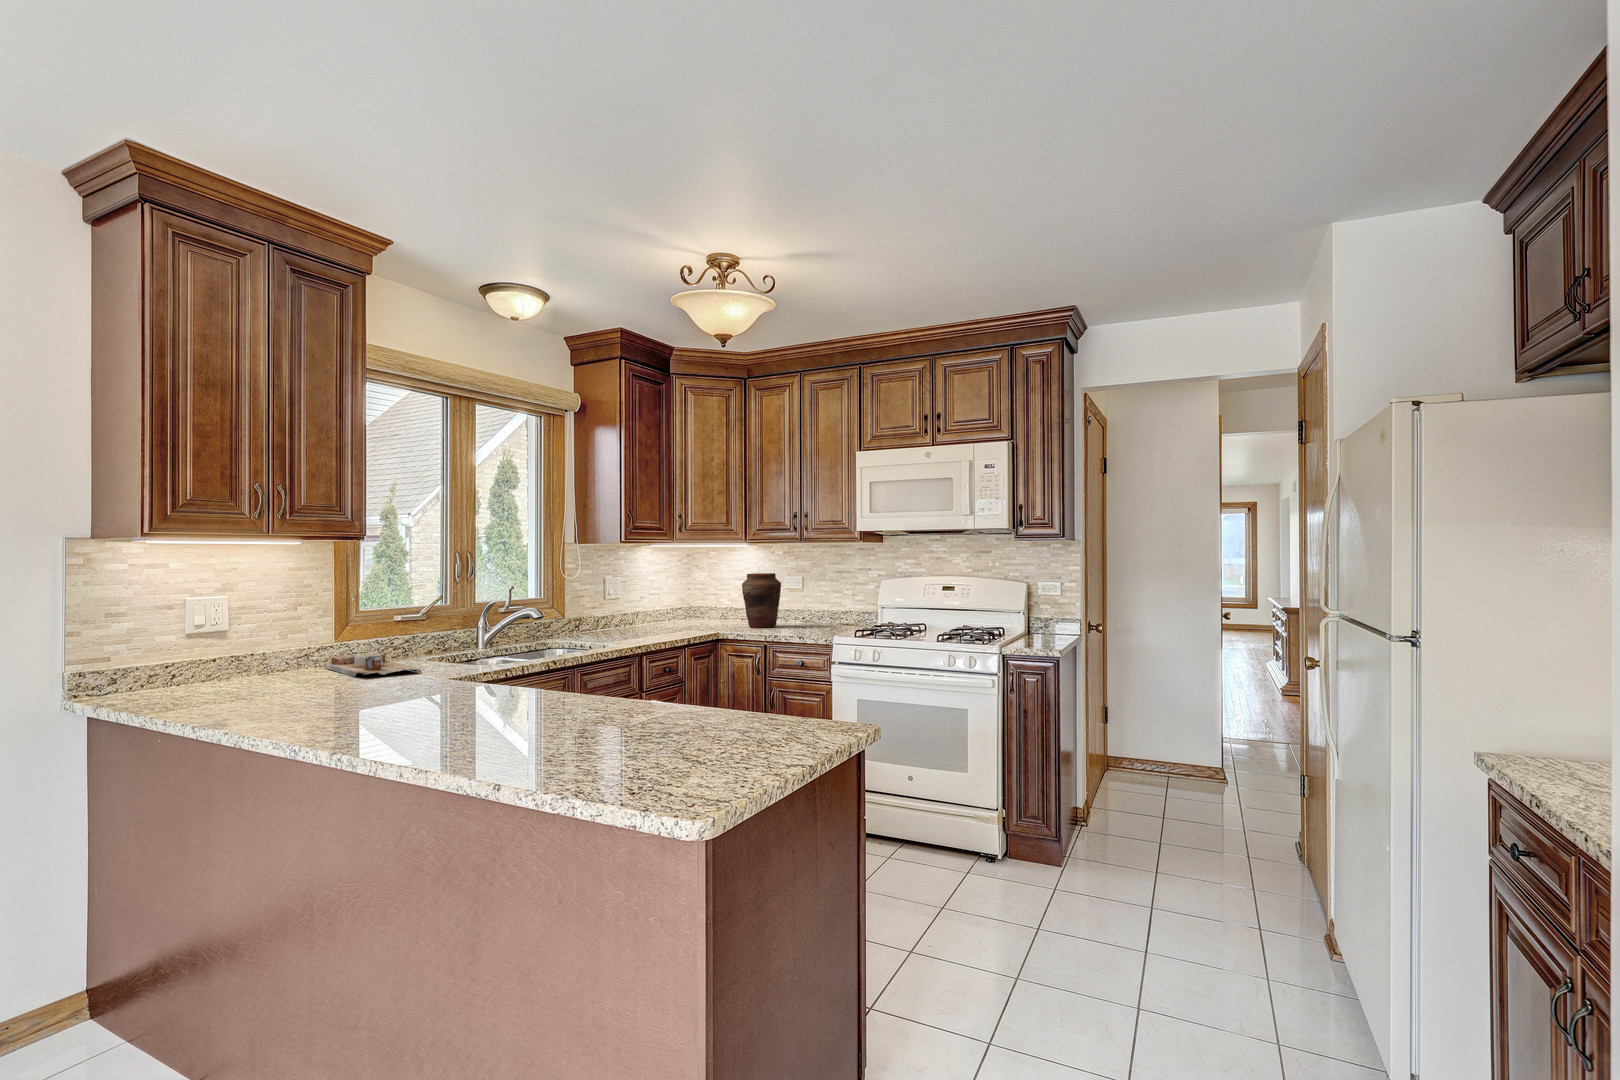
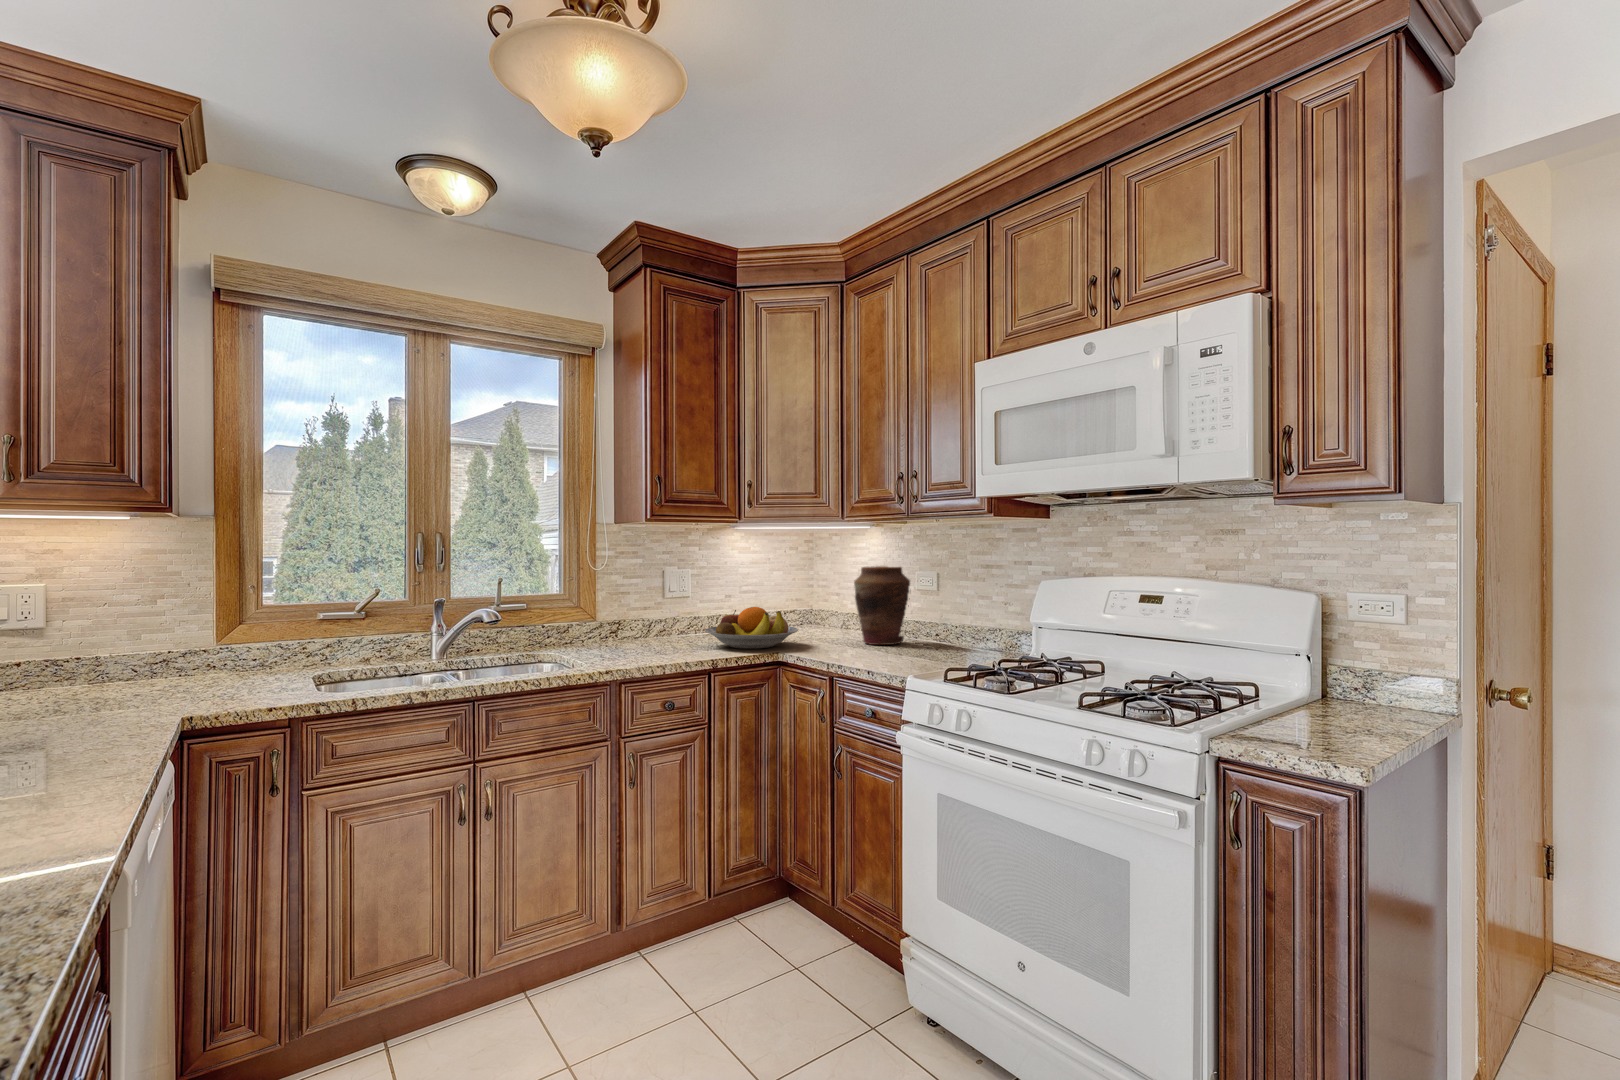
fruit bowl: none [647,604,715,634] -> present [705,607,798,649]
cutting board: present [324,653,422,677] -> none [75,661,237,702]

